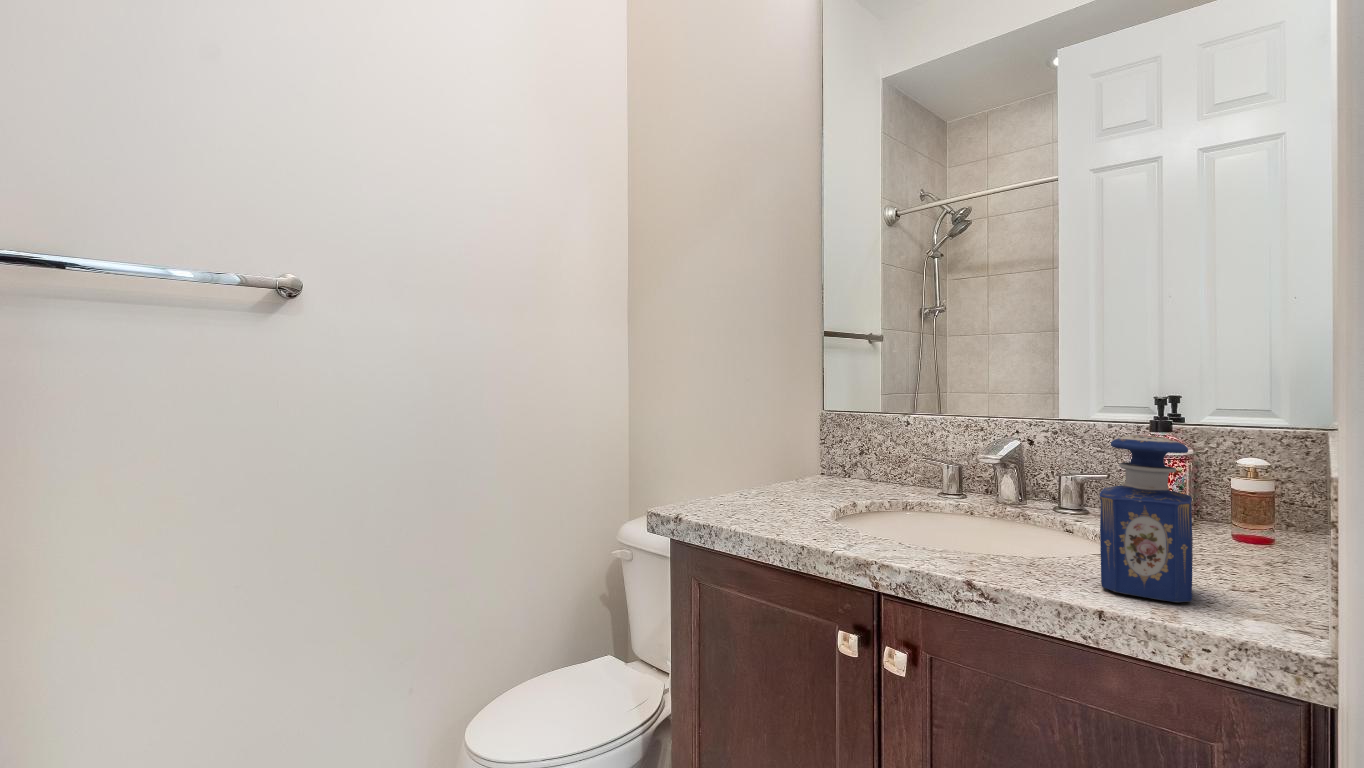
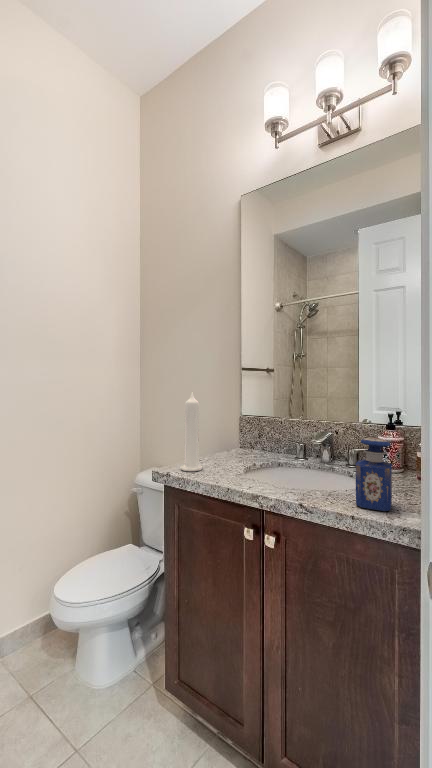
candle: none [702,356,746,514] -> present [181,392,202,471]

